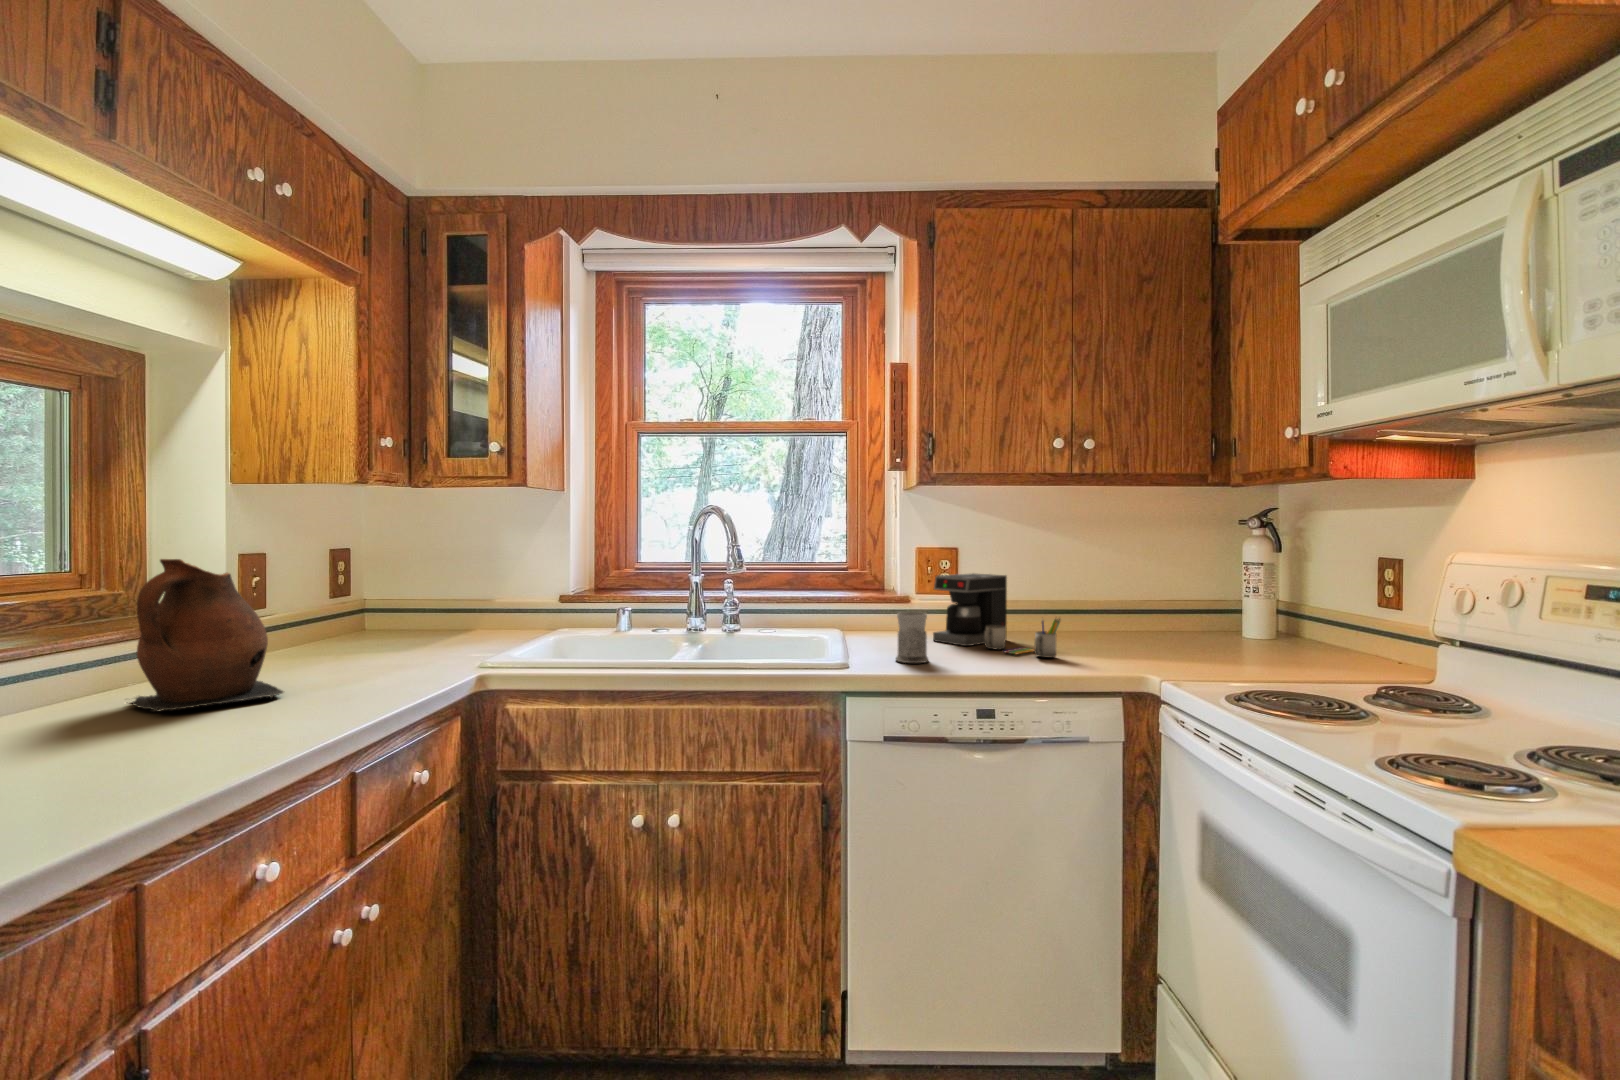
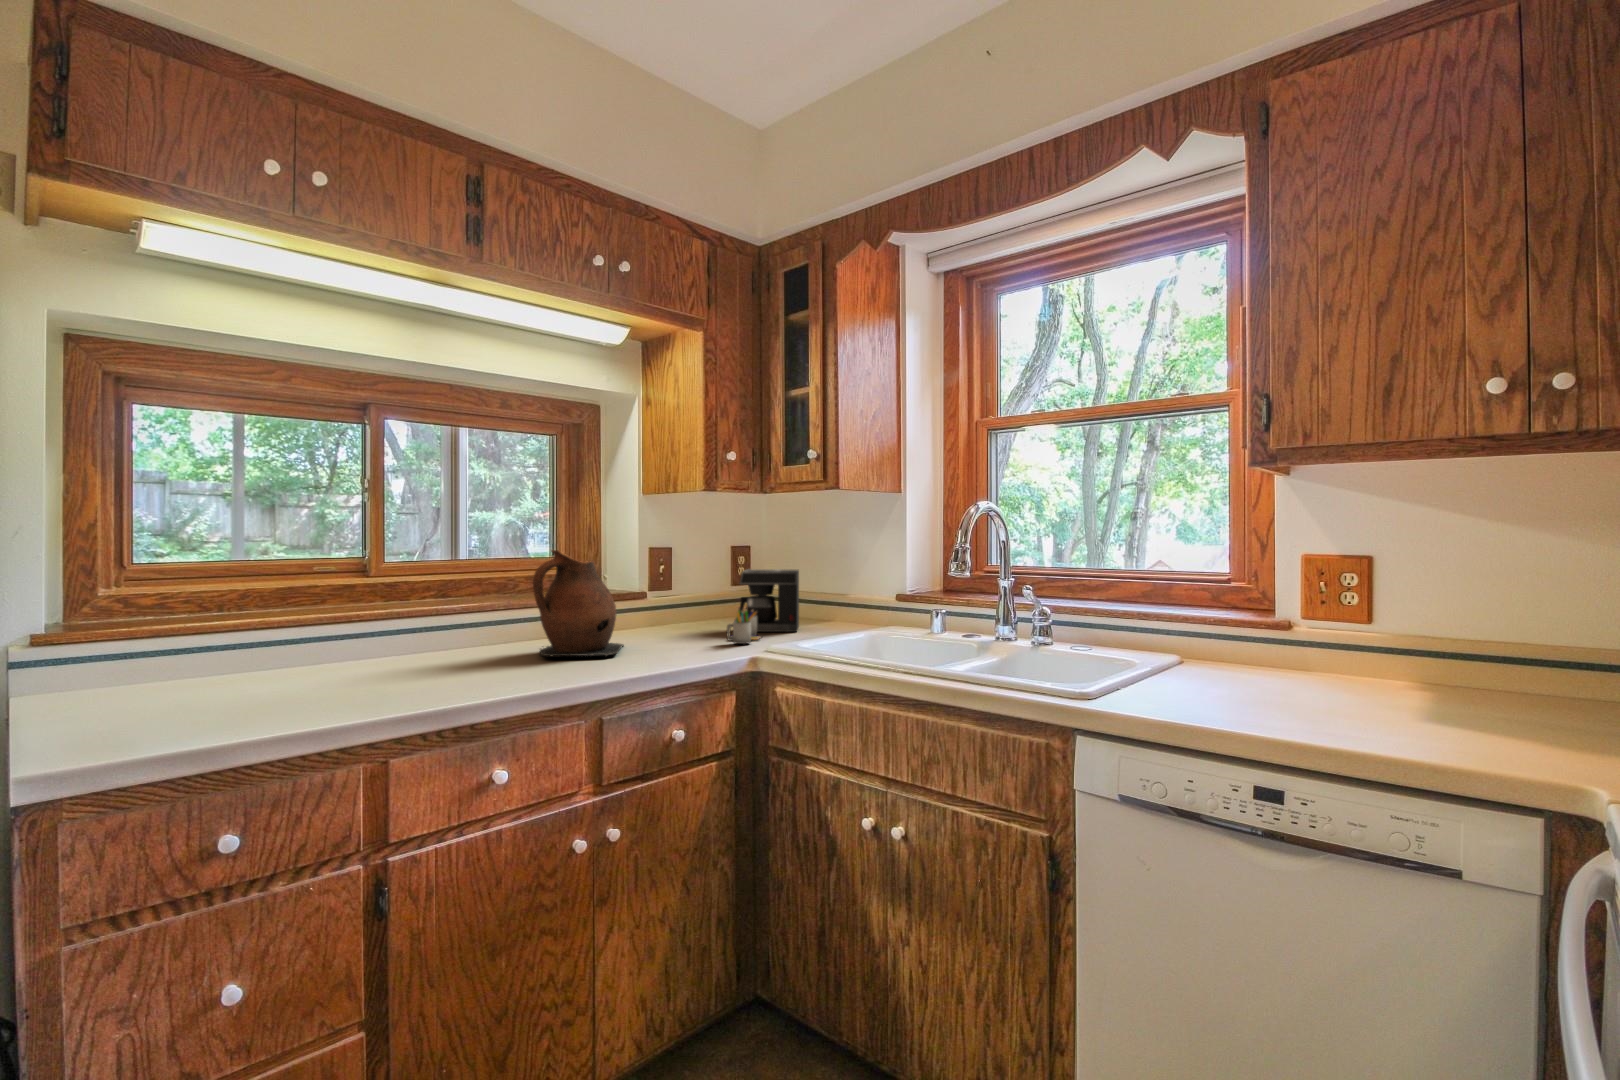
coffee maker: present [933,573,1060,657] -> present [727,569,799,644]
mug: present [896,612,928,663] -> none [1176,638,1226,709]

